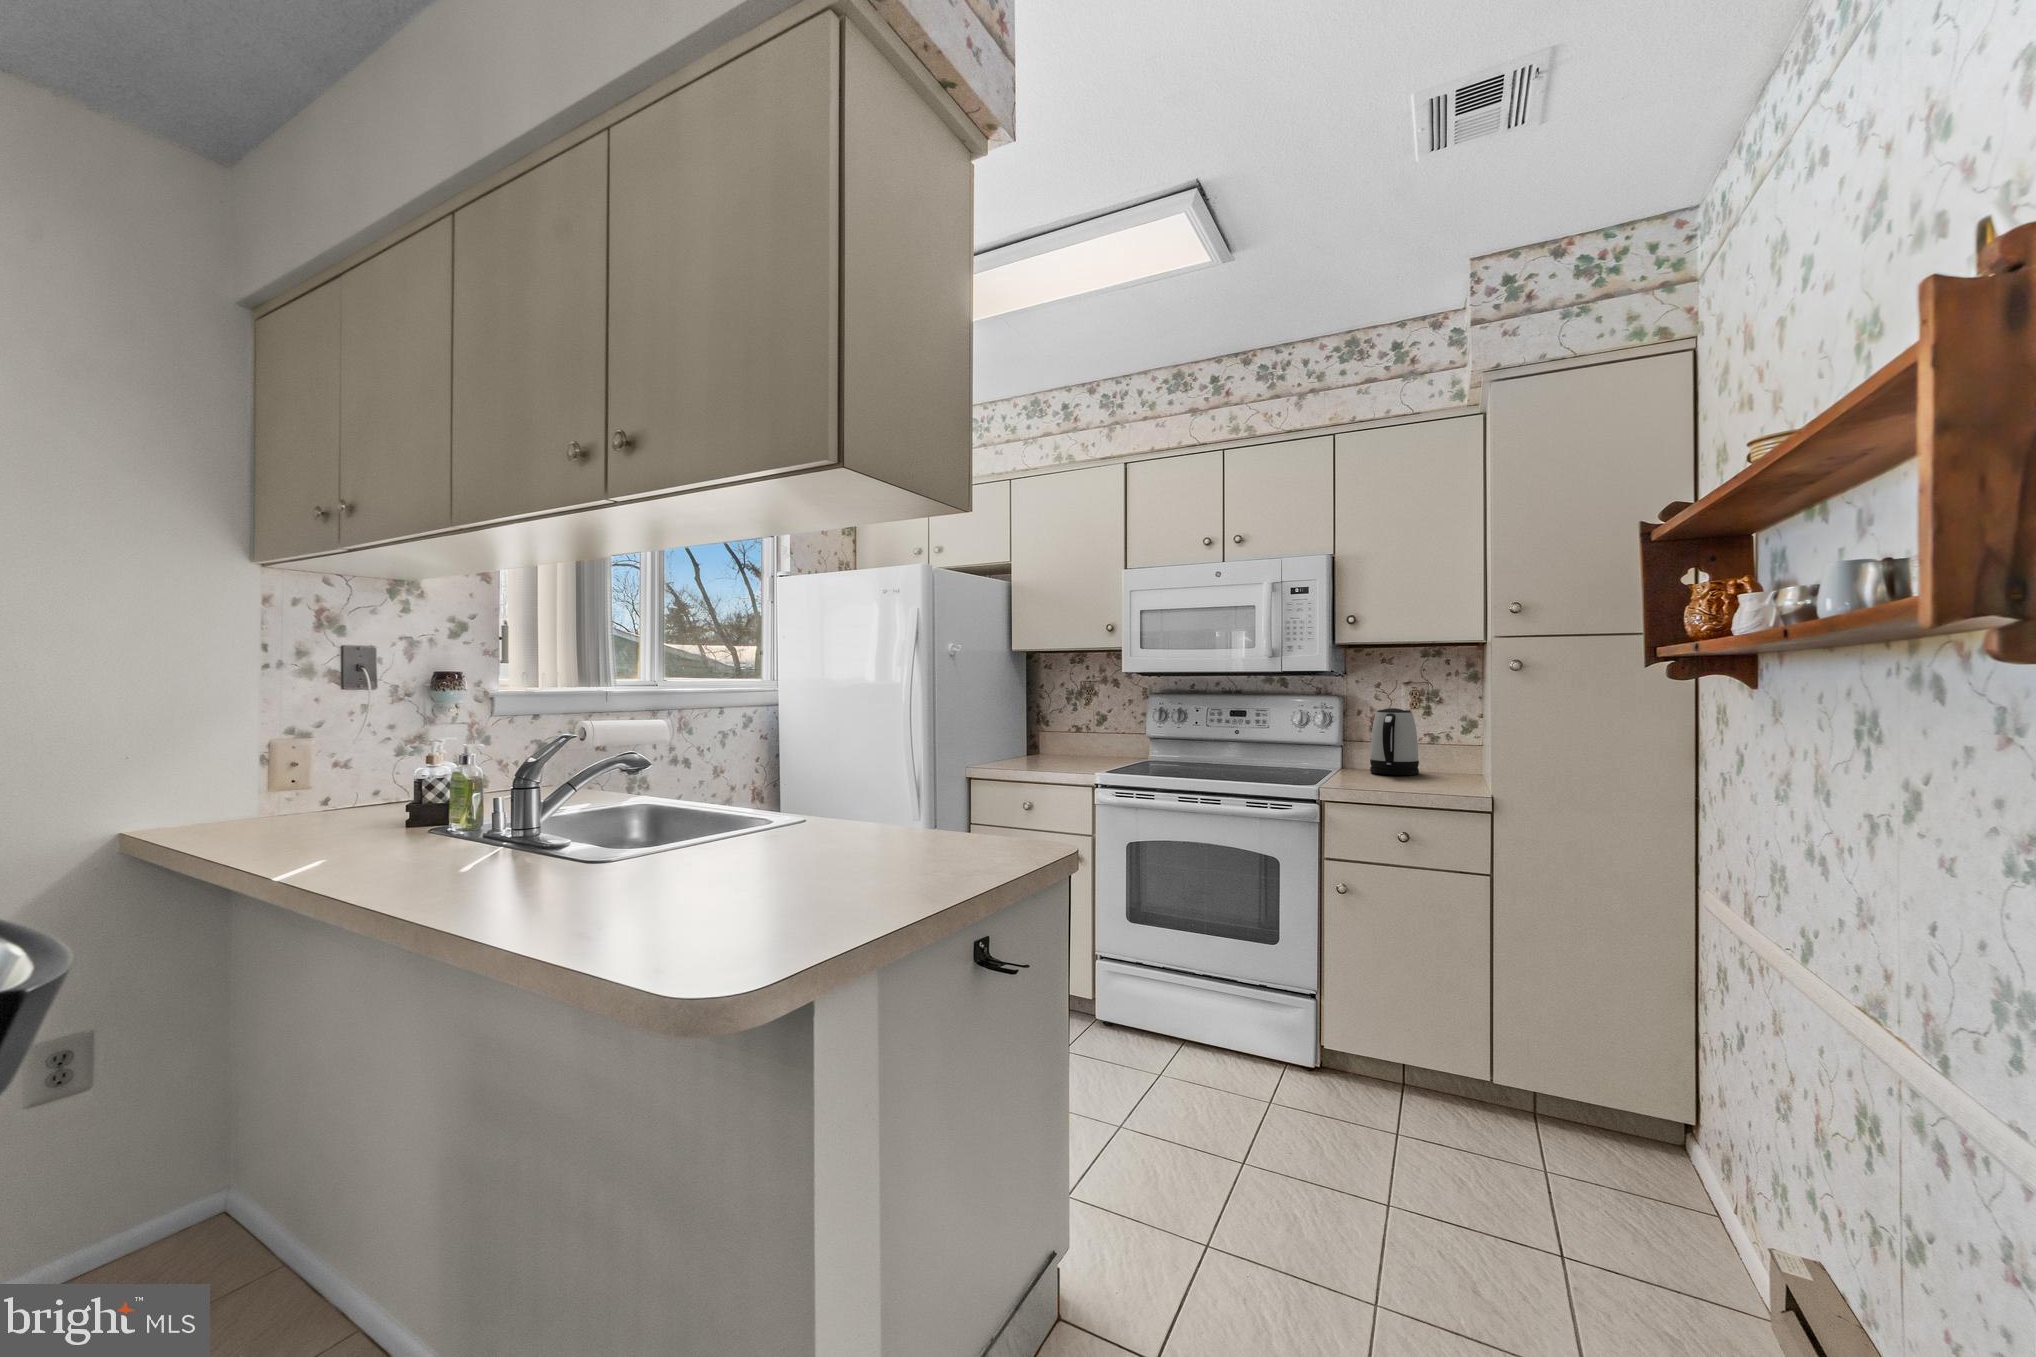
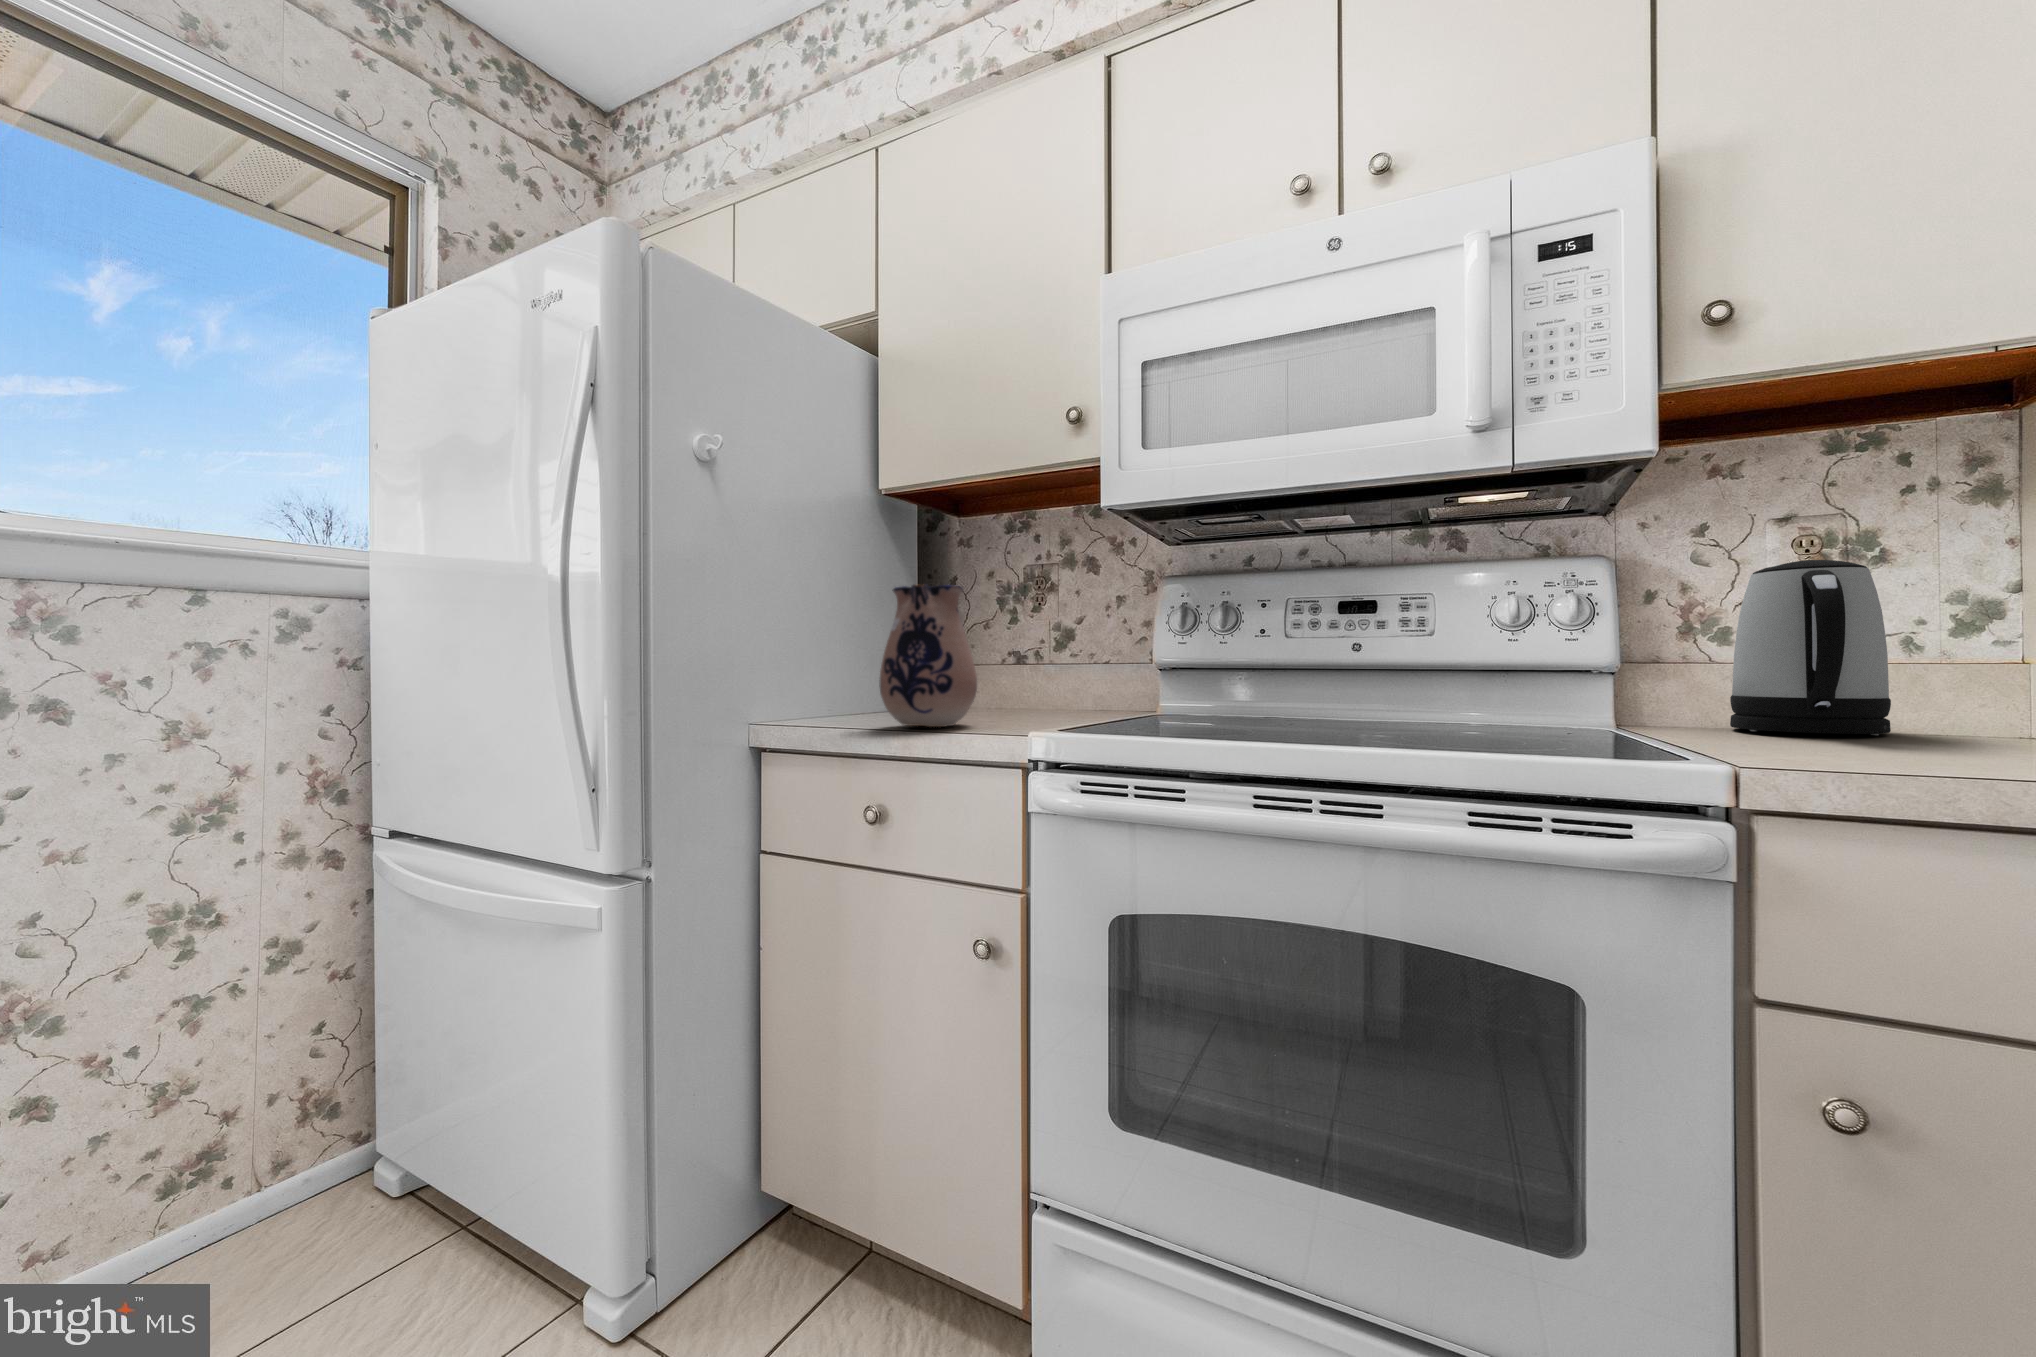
ceramic pitcher: none [1020,702,1065,768] -> present [880,584,977,727]

